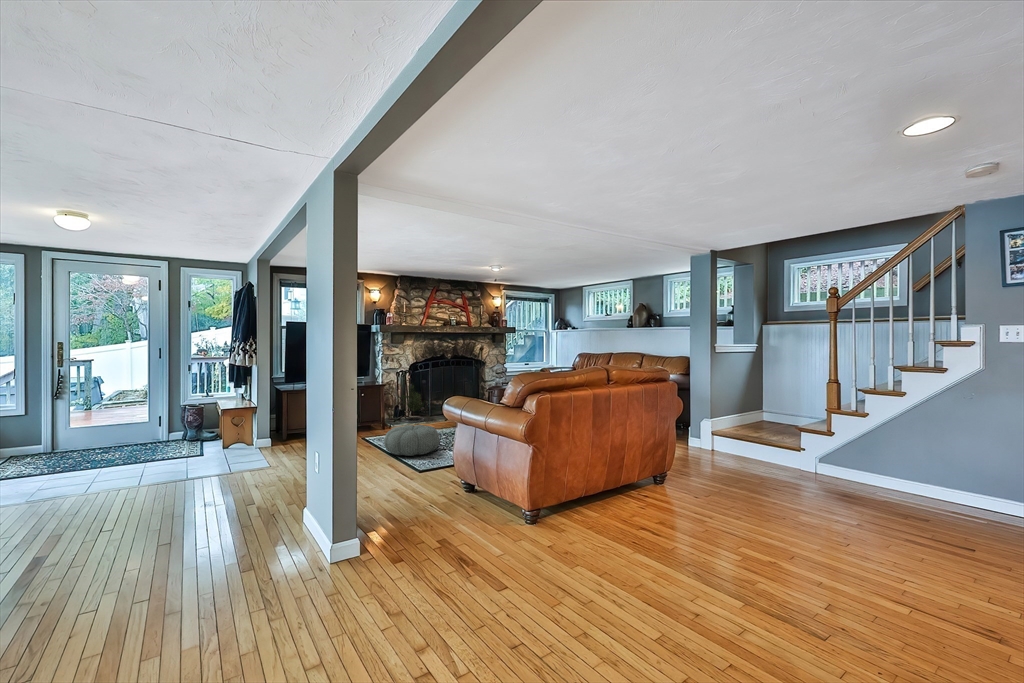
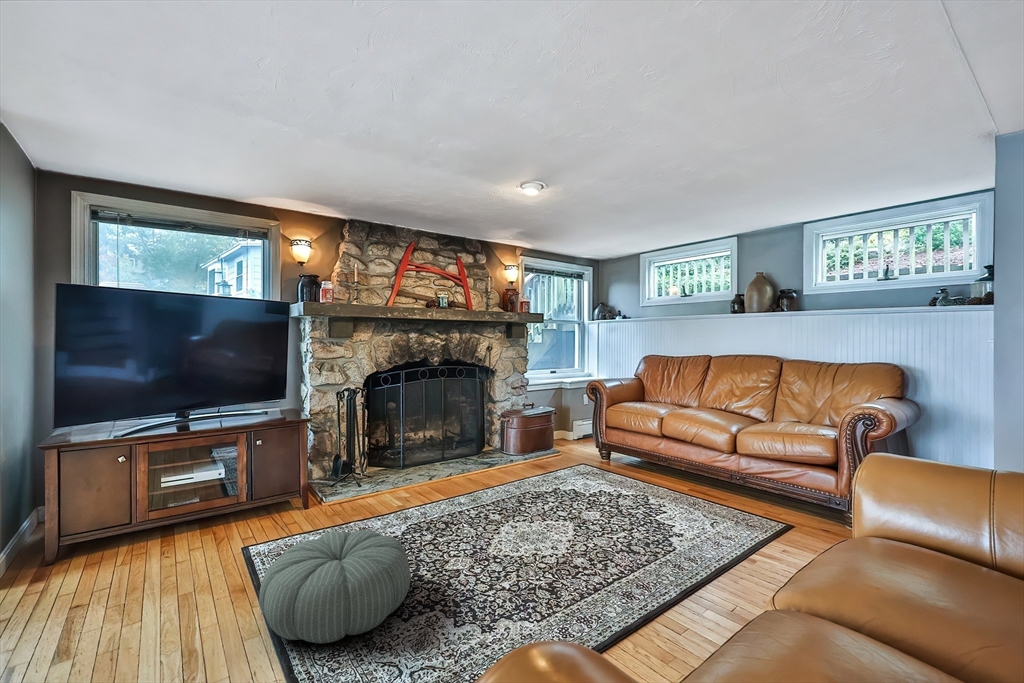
potted tree: present [402,386,424,423] -> none [346,409,391,486]

